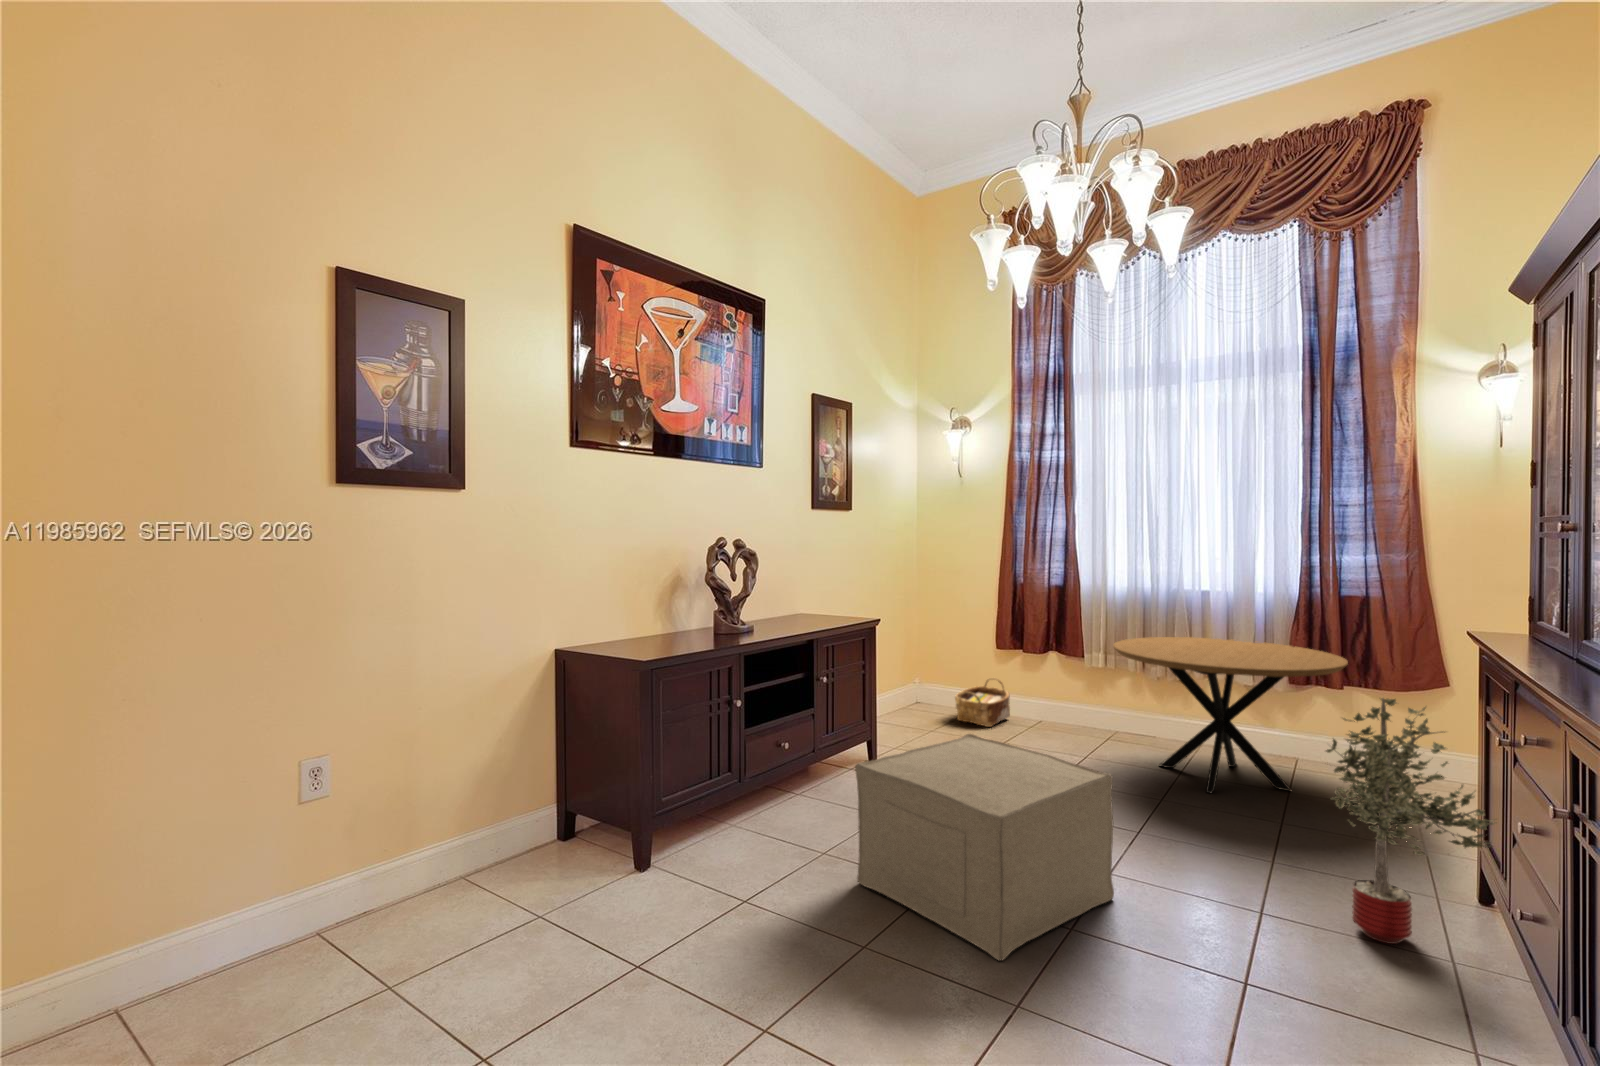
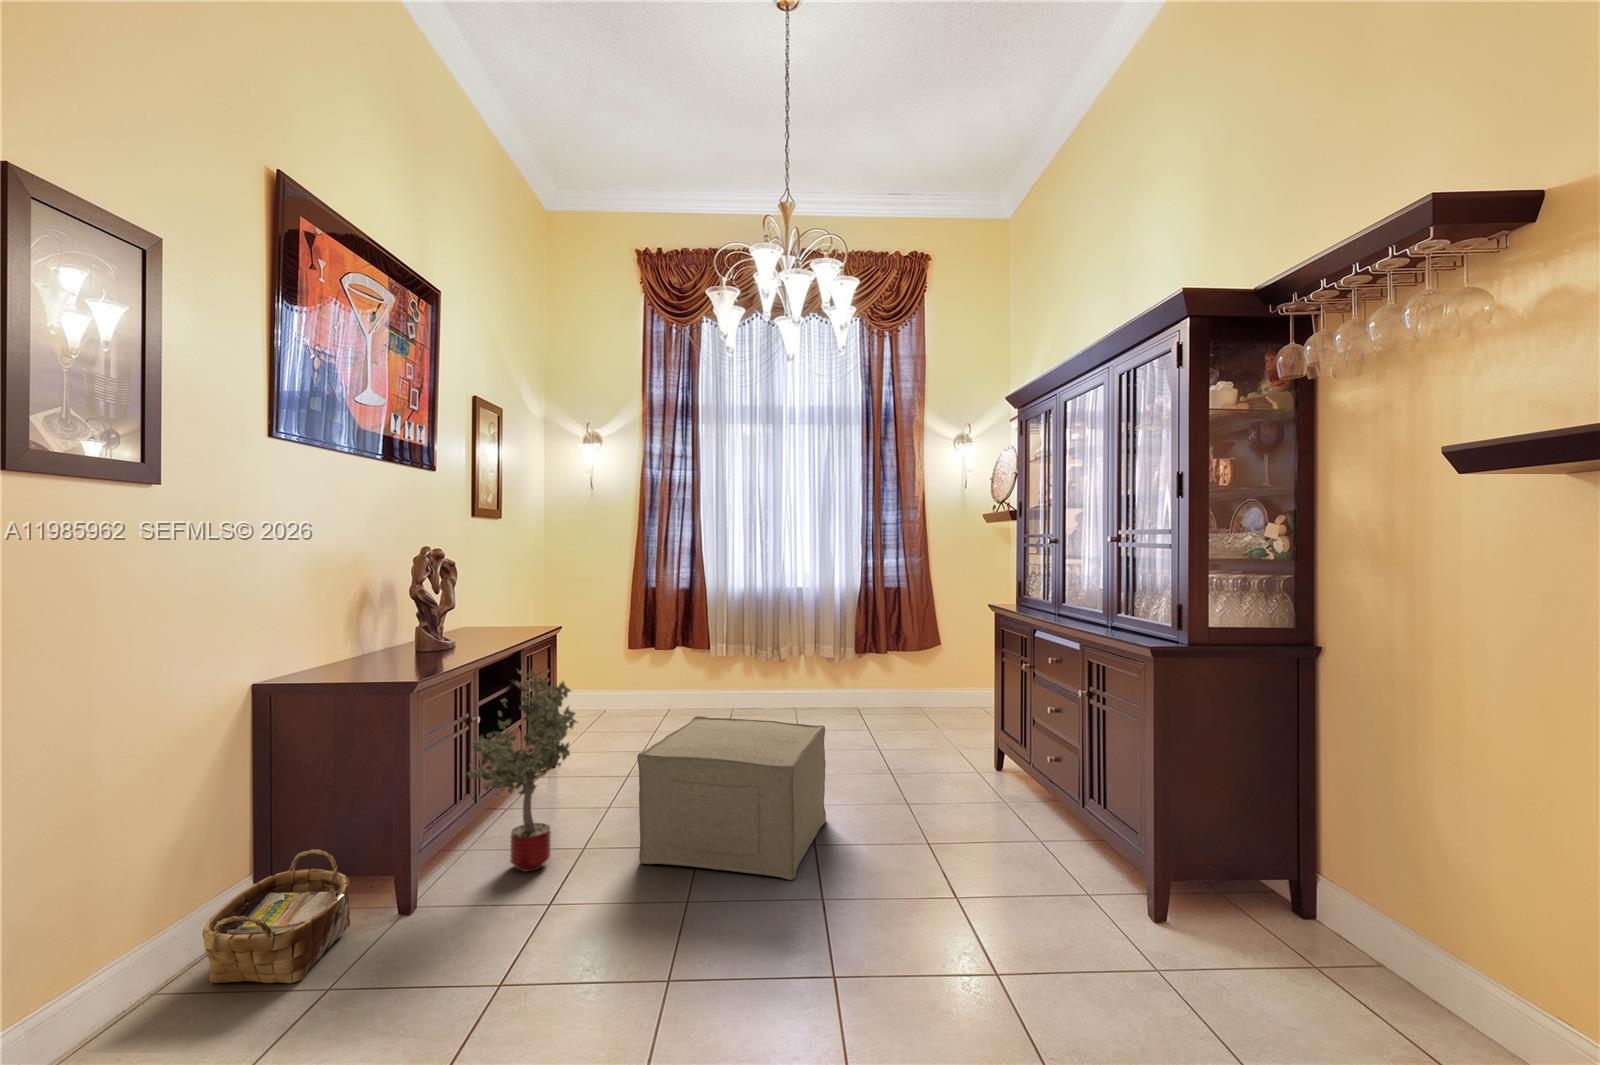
dining table: present [1113,637,1348,793] -> none [747,623,901,740]
woven basket: present [955,678,1010,727] -> present [203,849,350,983]
potted tree: present [1326,698,1494,944] -> present [467,669,578,872]

